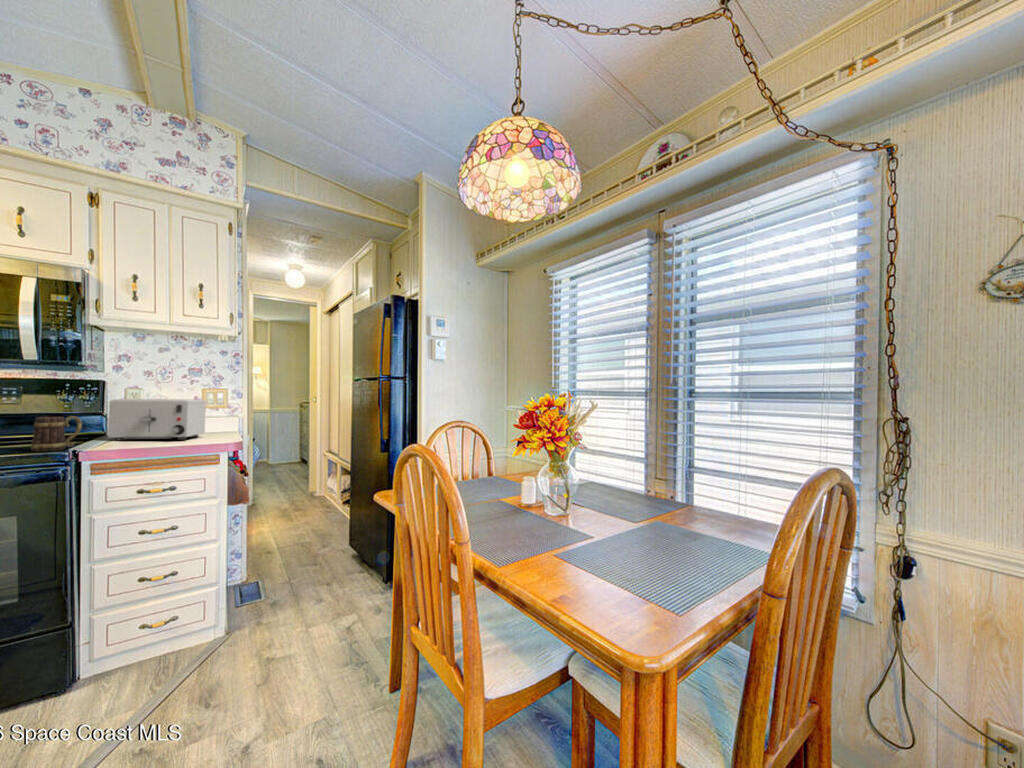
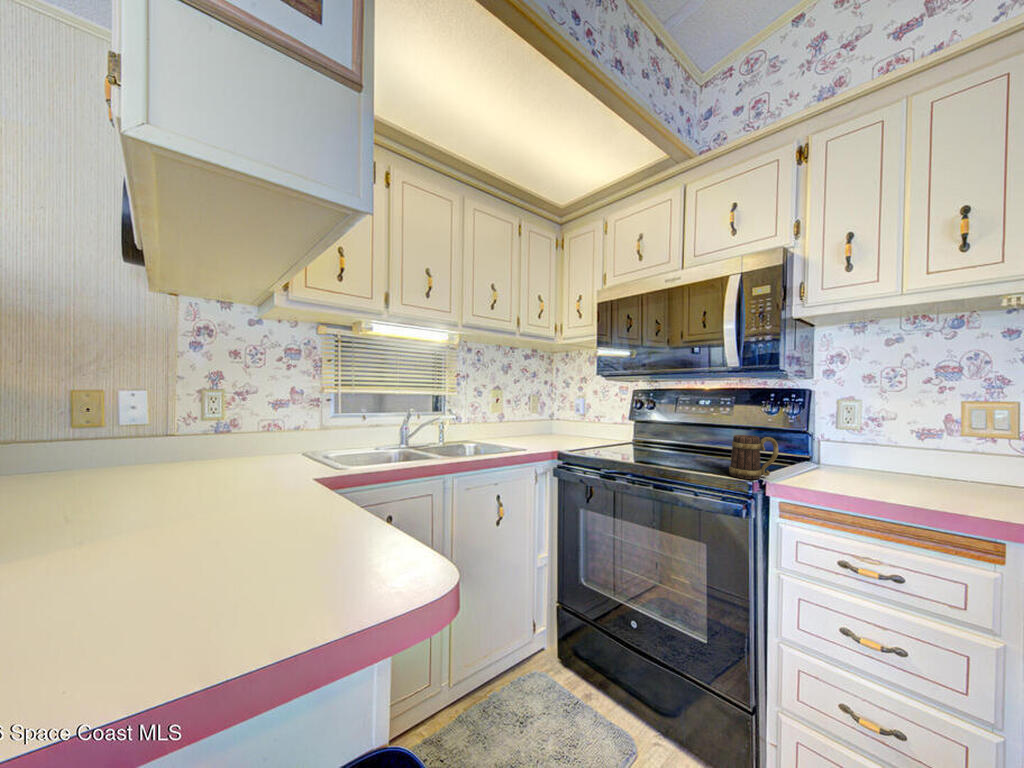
toaster: present [108,399,206,440] -> none [813,415,971,496]

